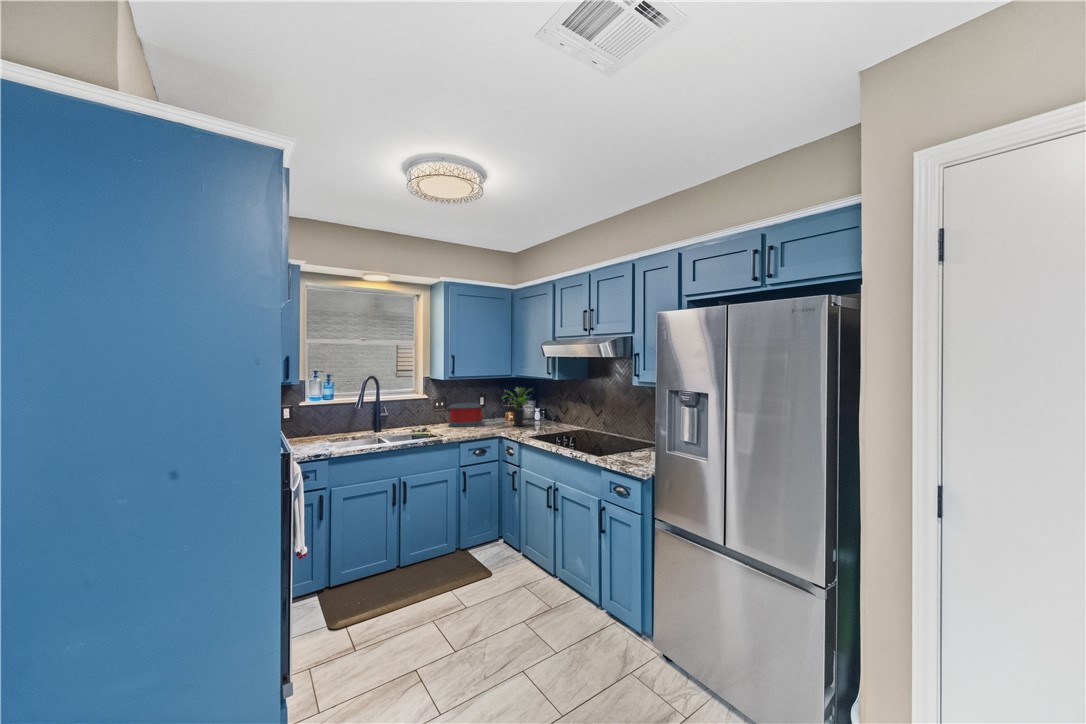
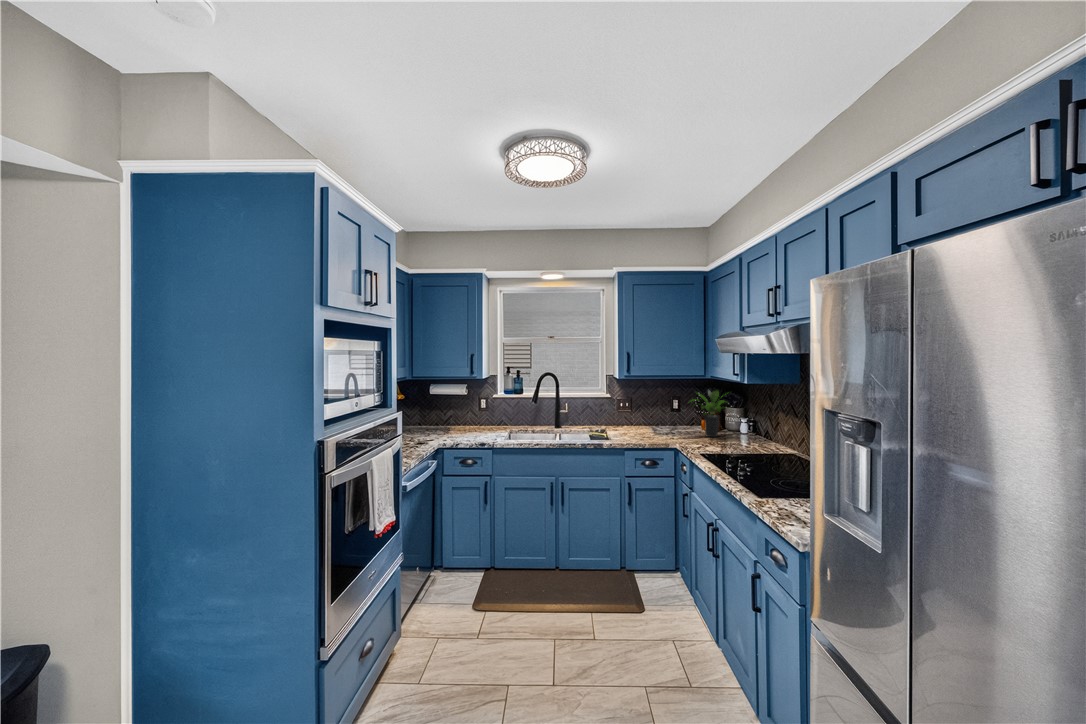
toaster: present [448,403,483,427] -> none [632,405,672,432]

